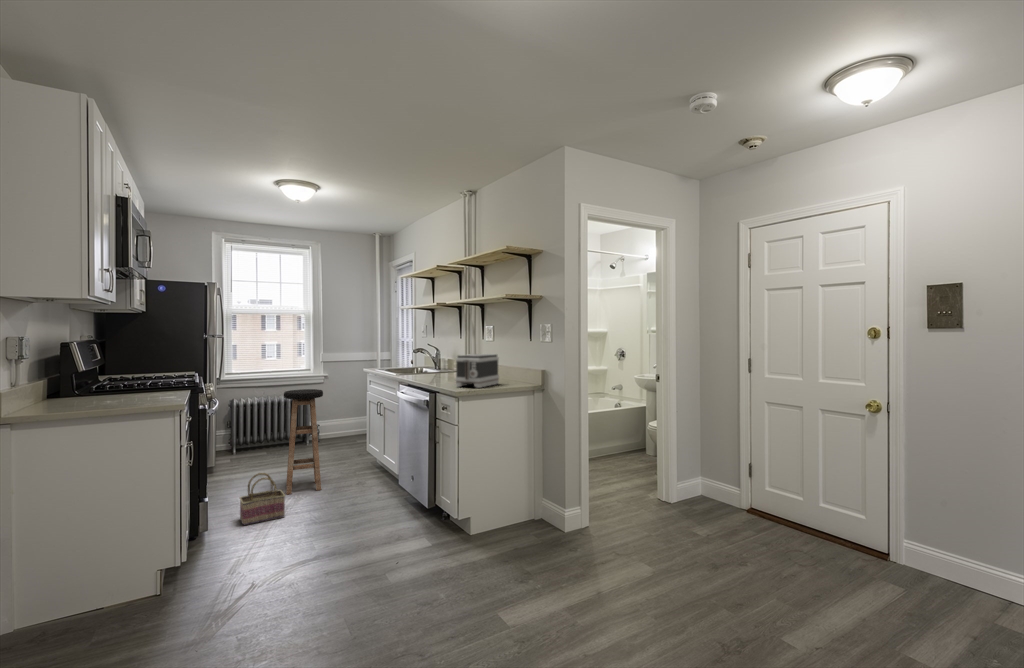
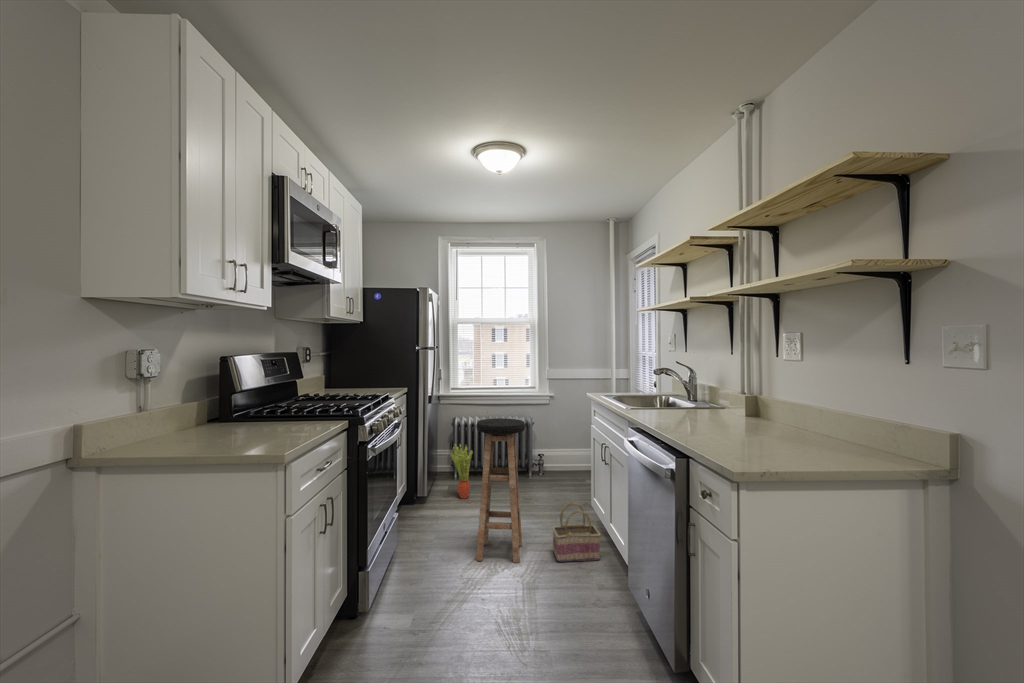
toaster: present [456,354,499,388] -> none [730,385,833,465]
potted plant: none [240,418,263,465] -> present [451,445,472,499]
basket: present [240,473,285,525] -> present [553,503,600,562]

